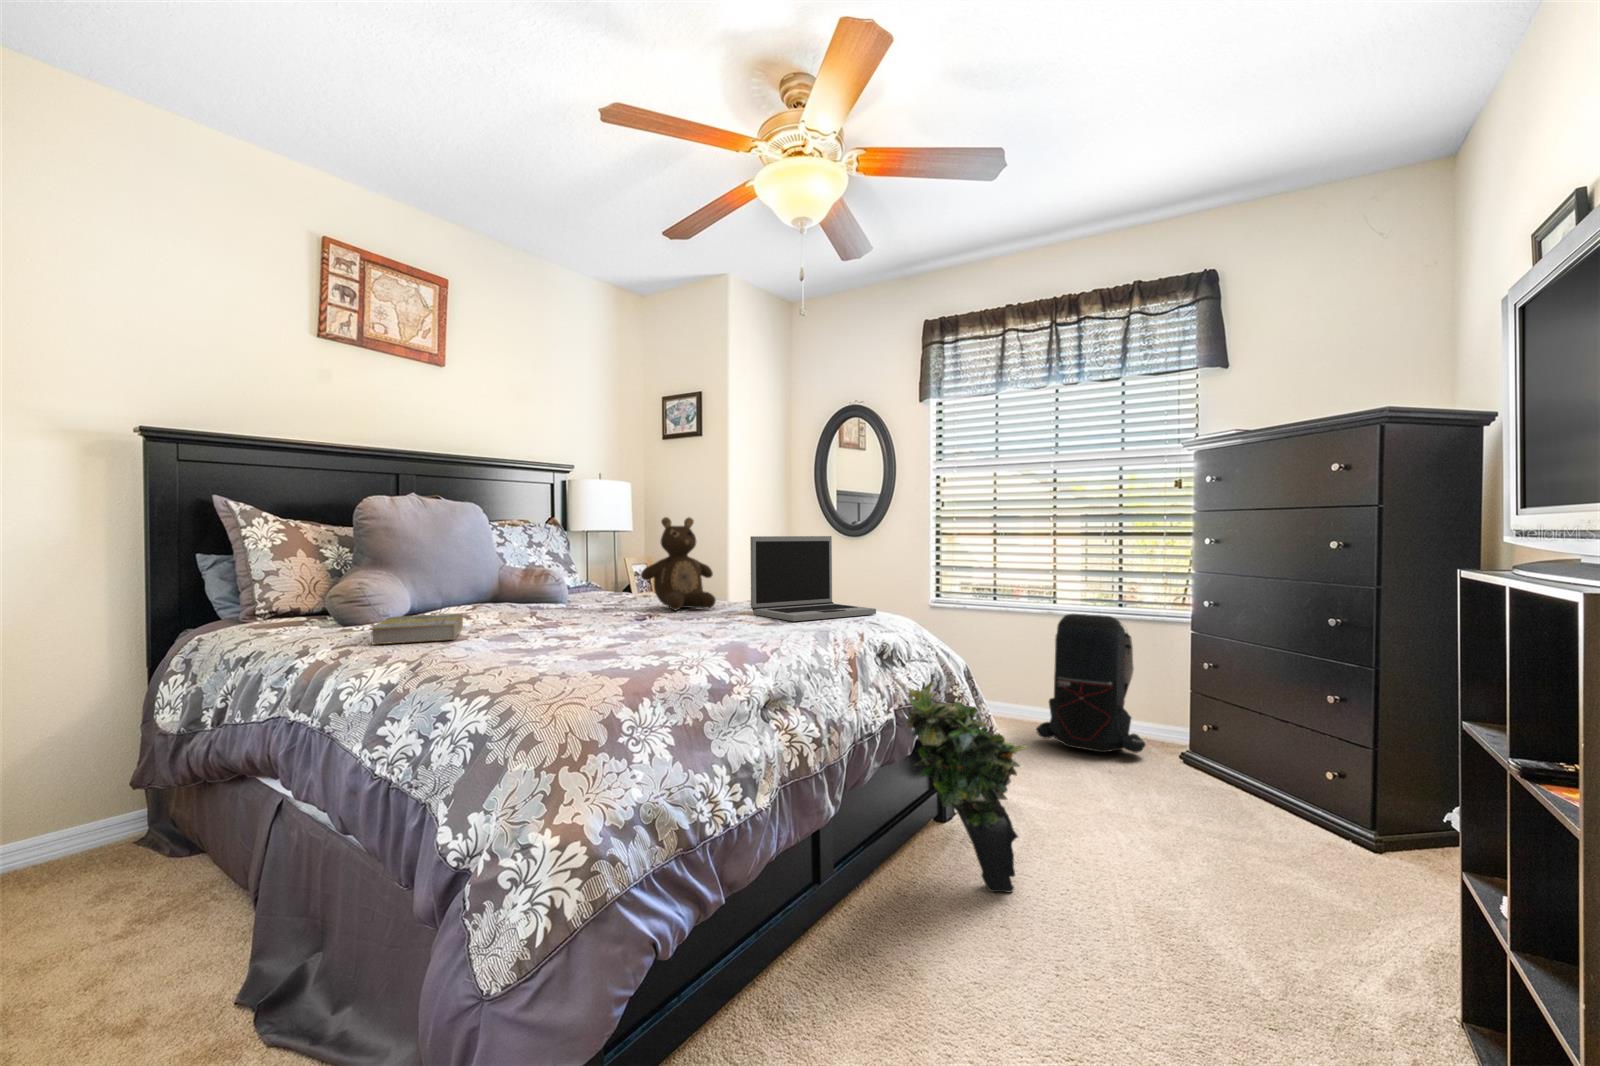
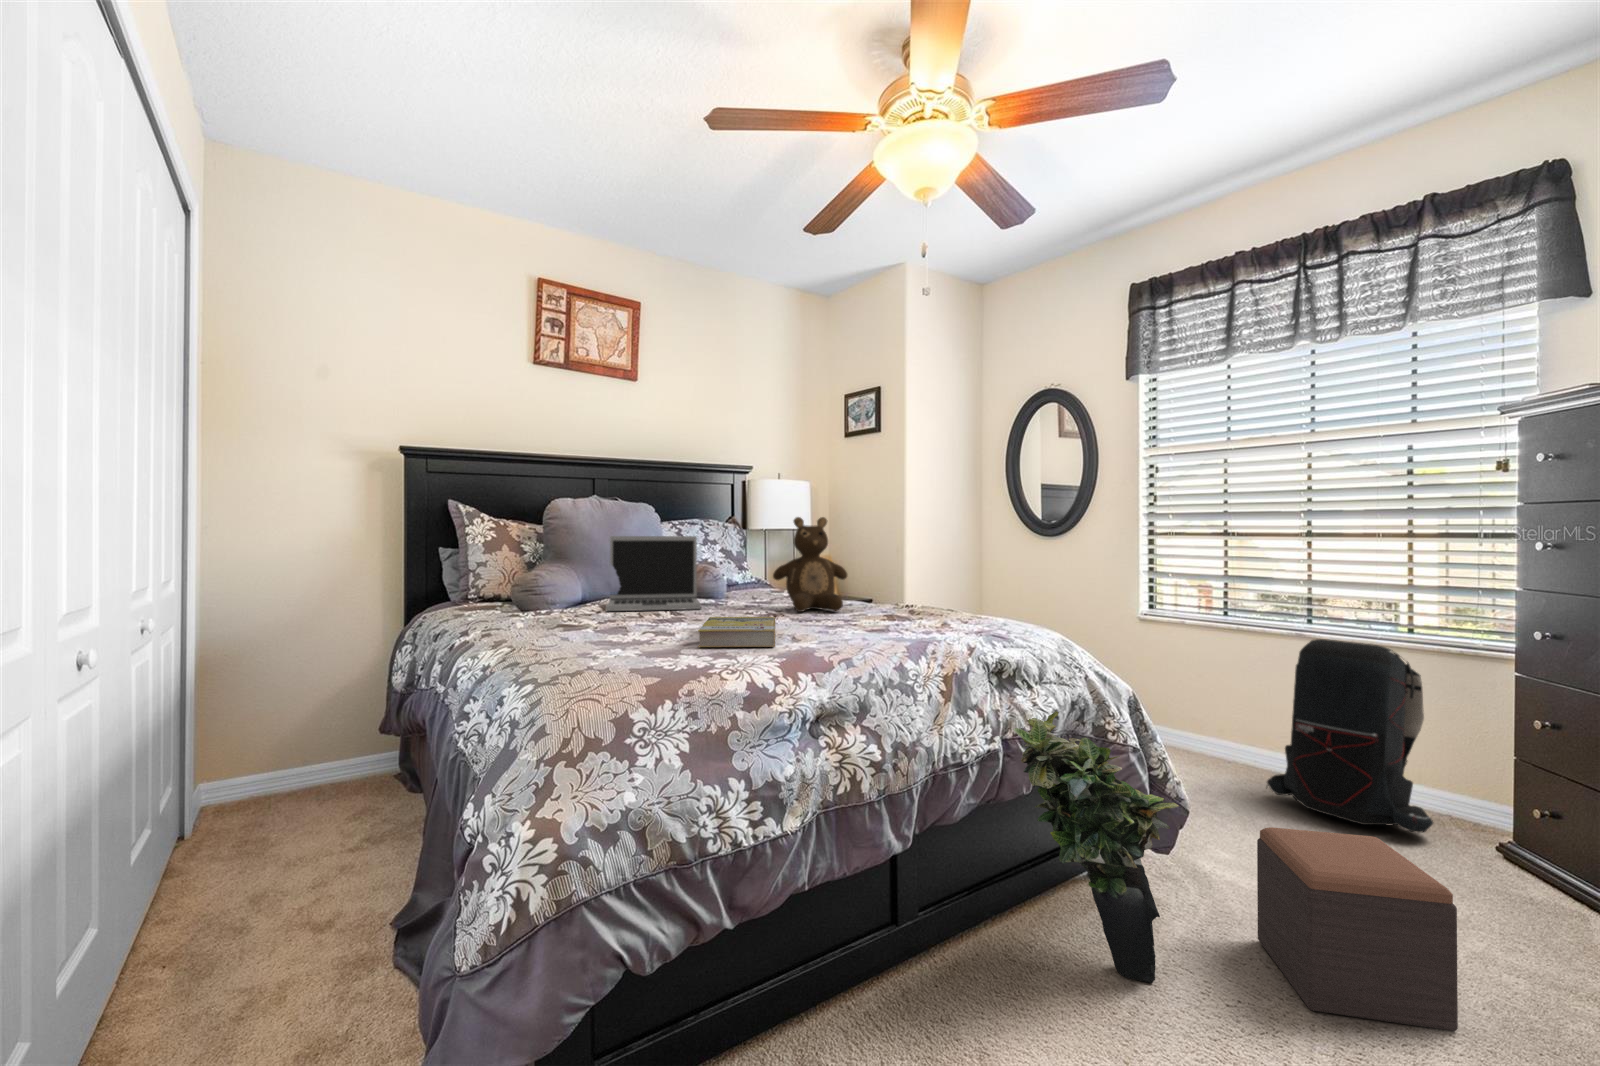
laptop: present [750,536,876,621] -> present [606,536,701,611]
book: present [371,614,463,644] -> present [698,617,775,647]
footstool: none [1067,754,1200,887] -> present [1257,827,1458,1031]

